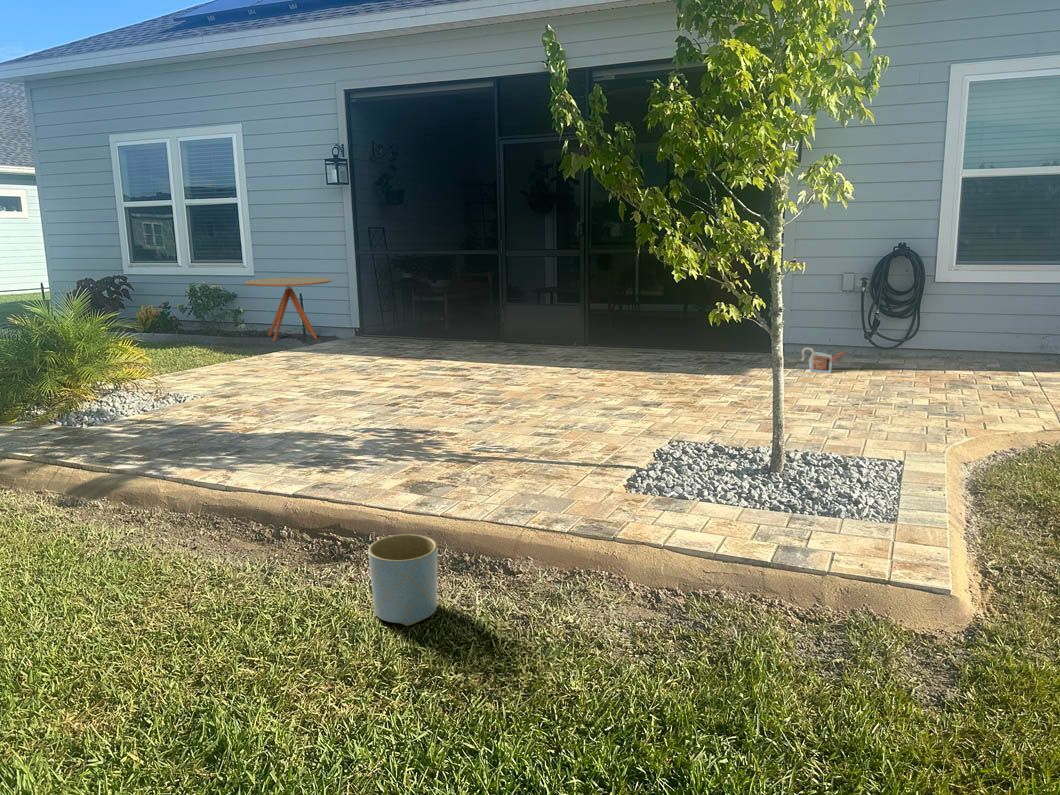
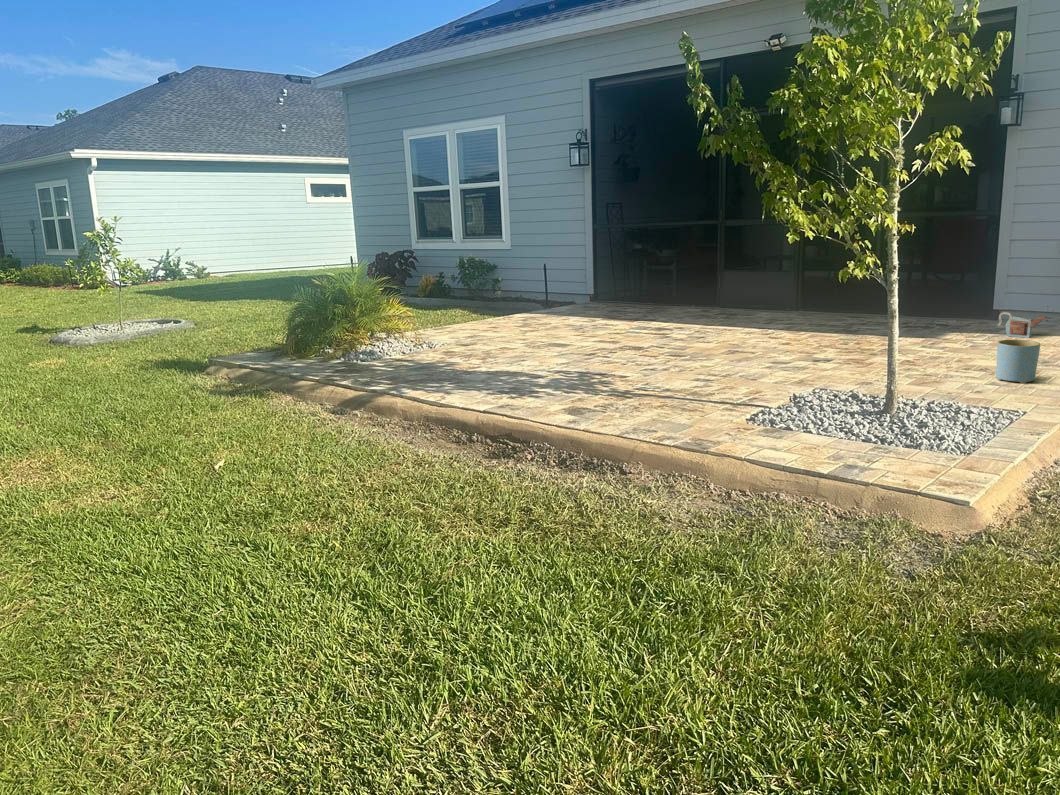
round table: present [244,277,332,341] -> none [497,250,569,305]
planter: present [368,534,438,626] -> present [996,339,1040,383]

